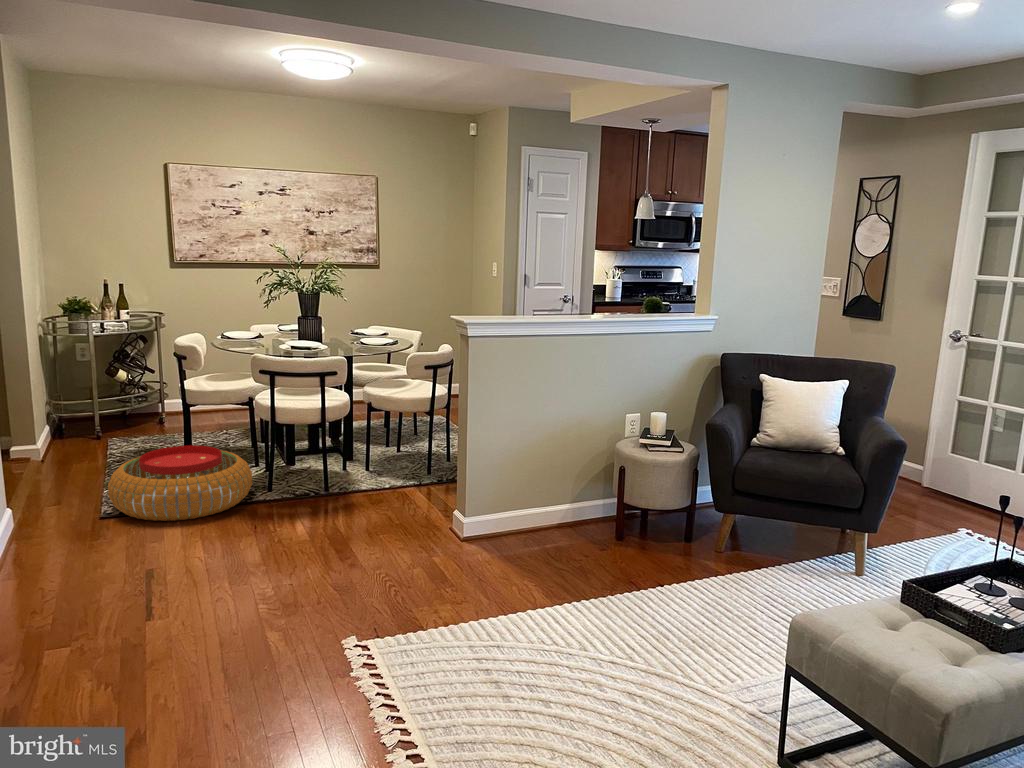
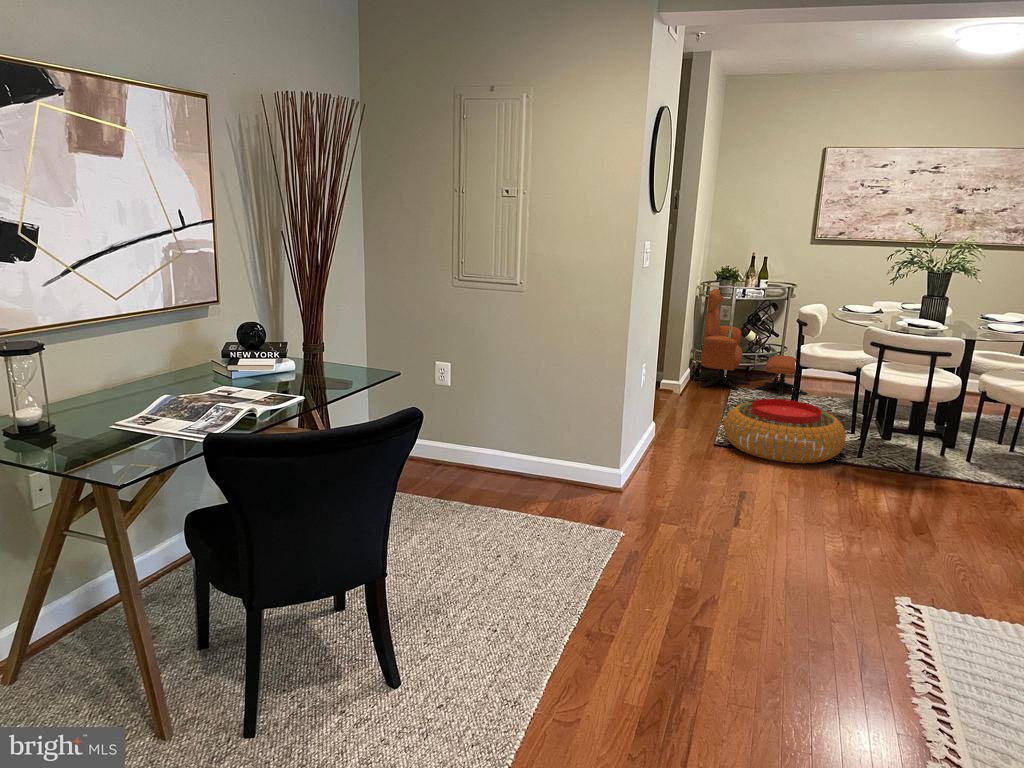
lounge chair: none [55,326,199,447] -> present [693,289,807,396]

